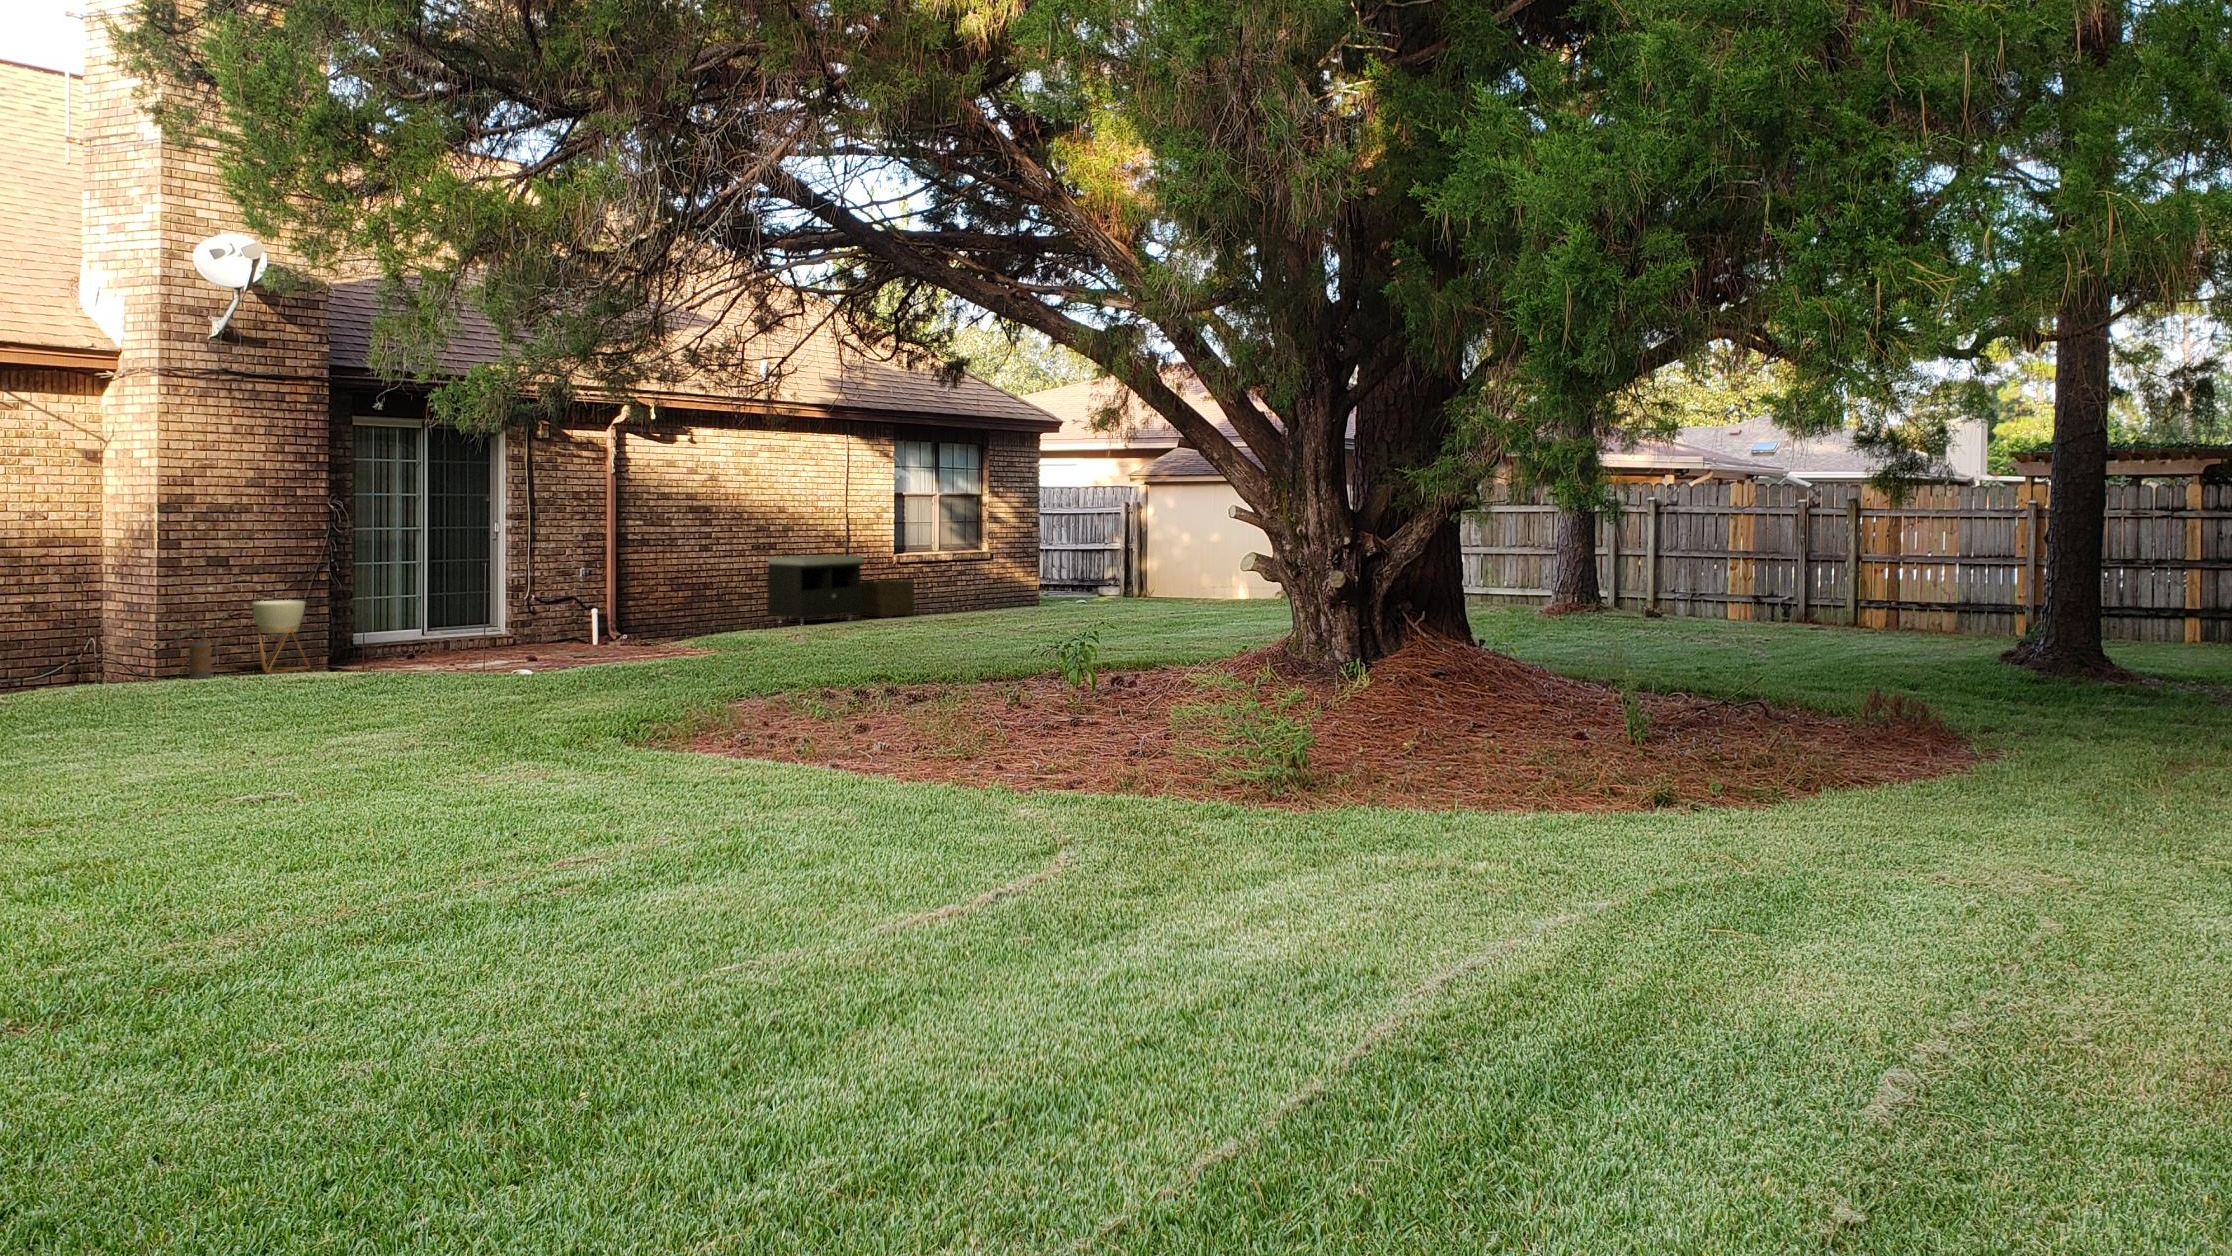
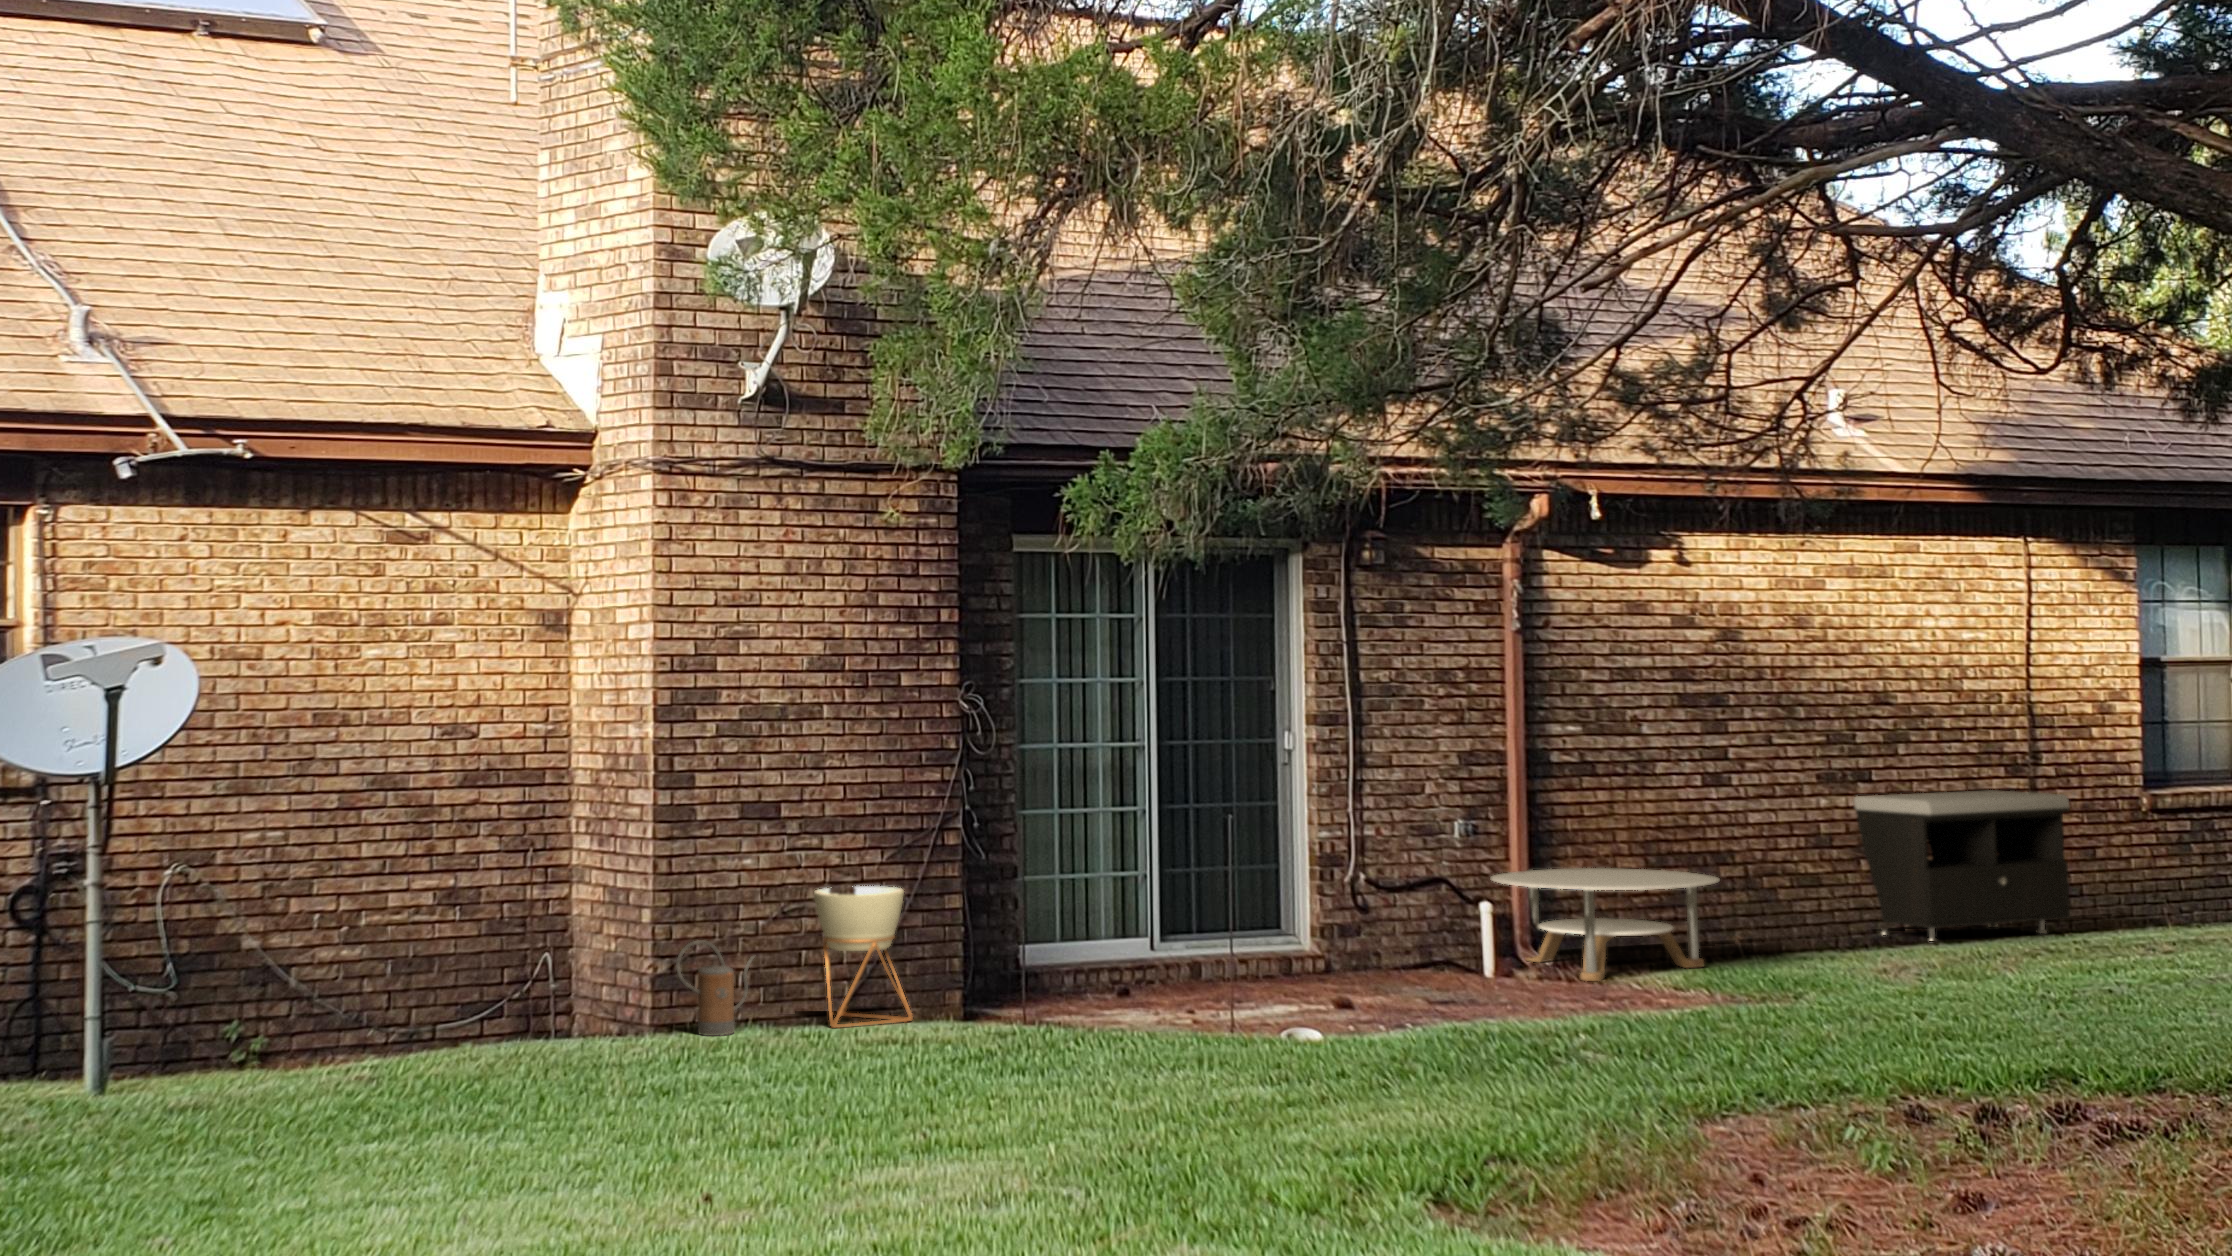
wooden crate: present [857,579,914,618] -> none [2054,843,2196,929]
round table: none [599,591,711,643] -> present [1491,868,1719,981]

